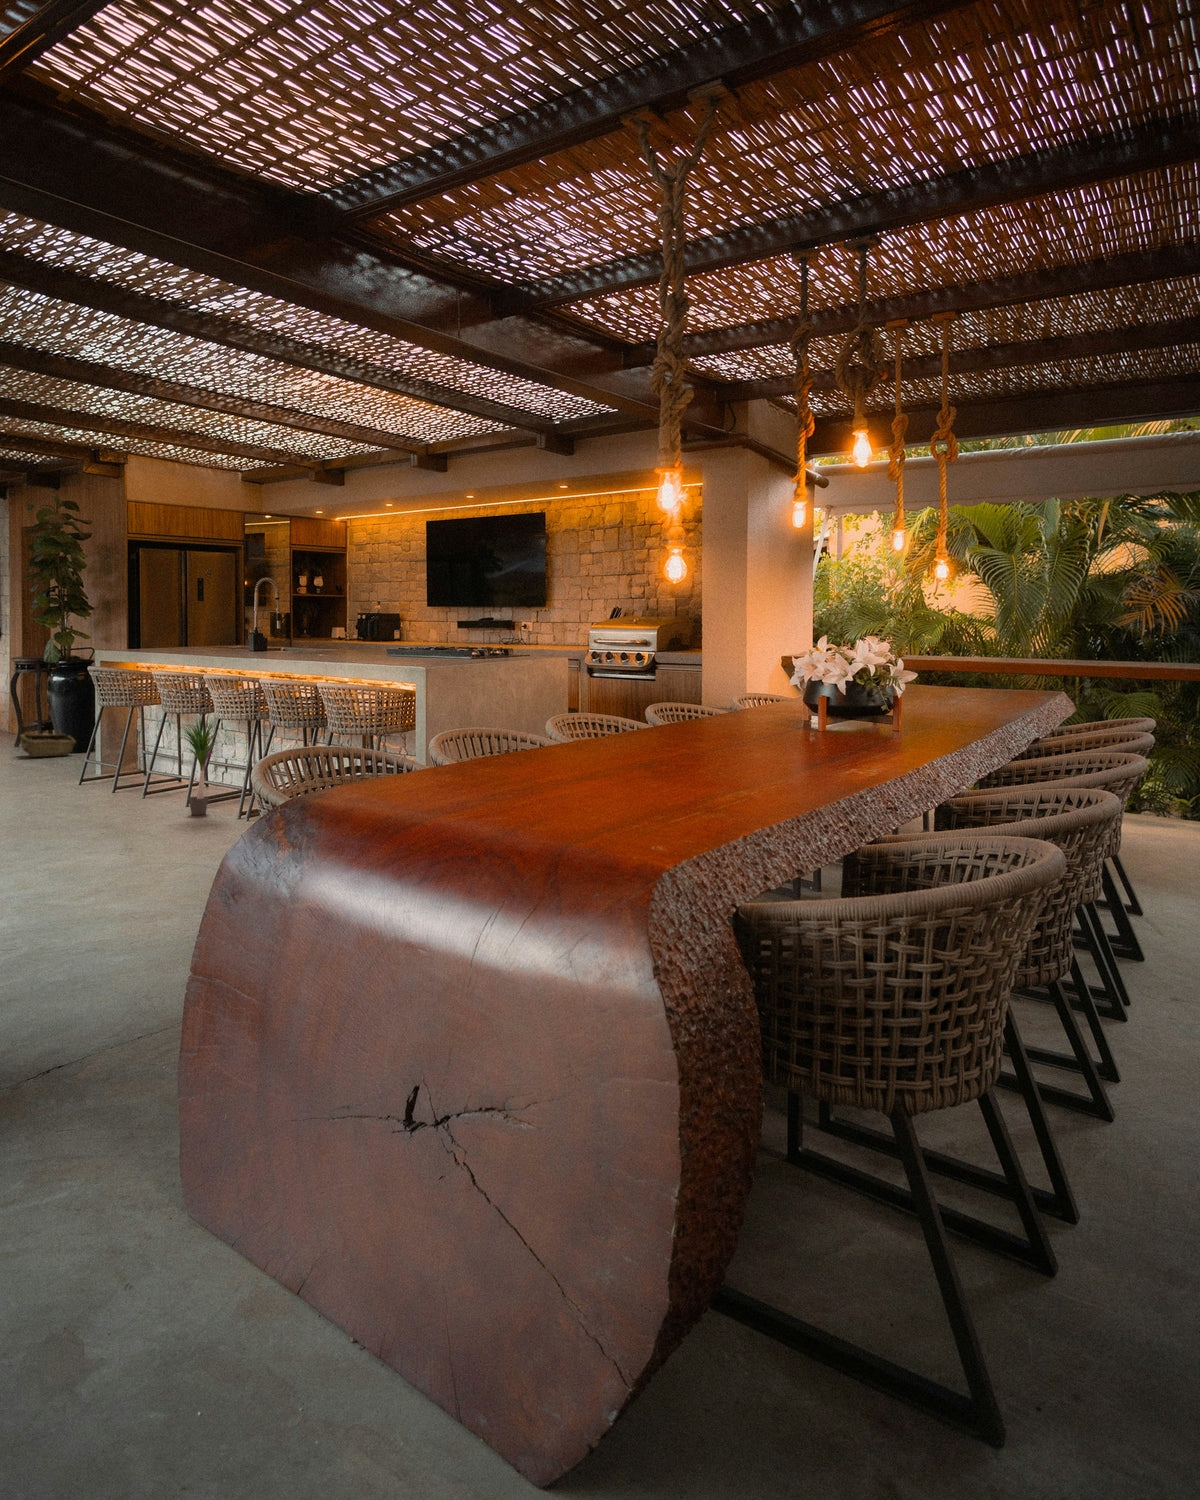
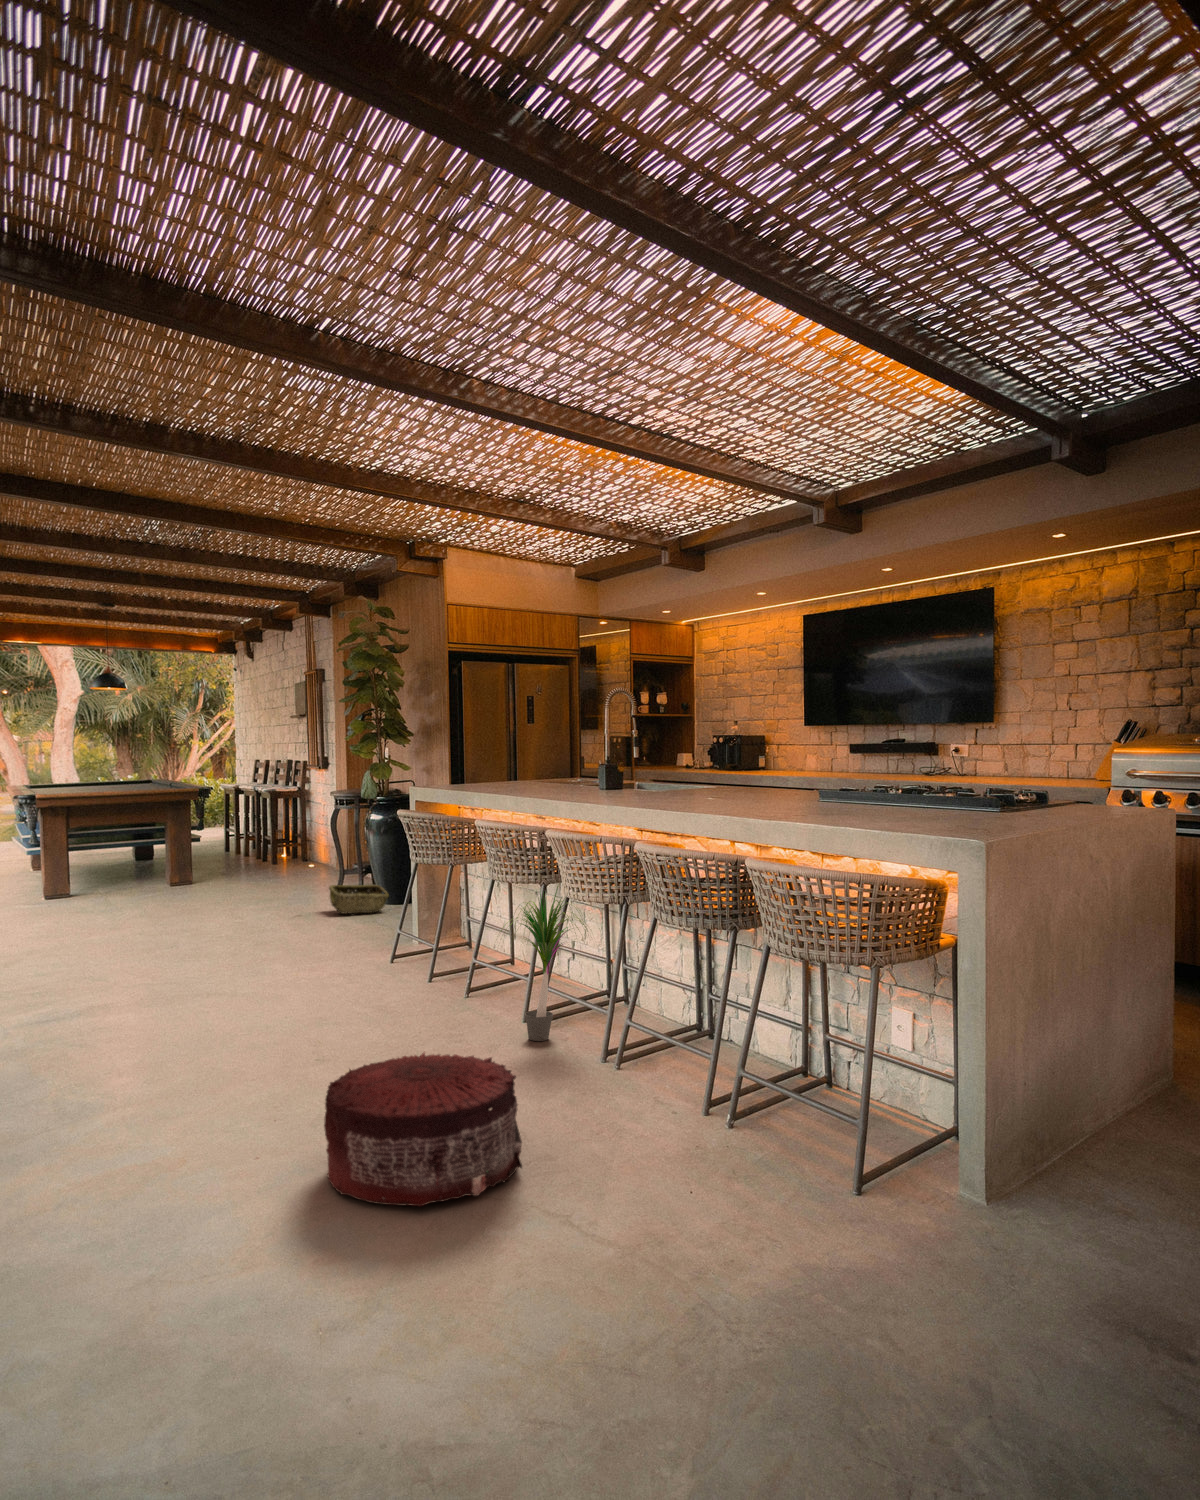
pouf: none [53,802,181,874] -> present [324,1053,522,1206]

